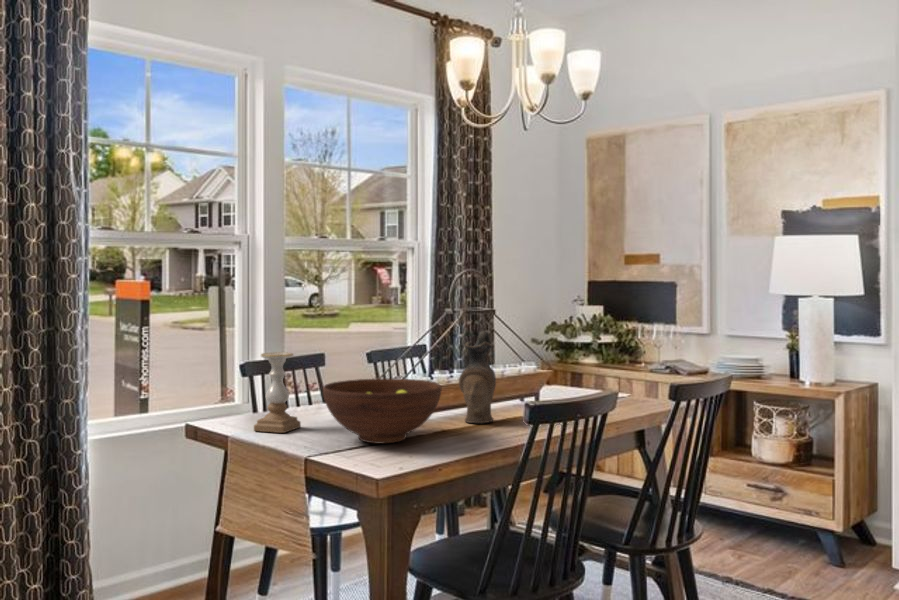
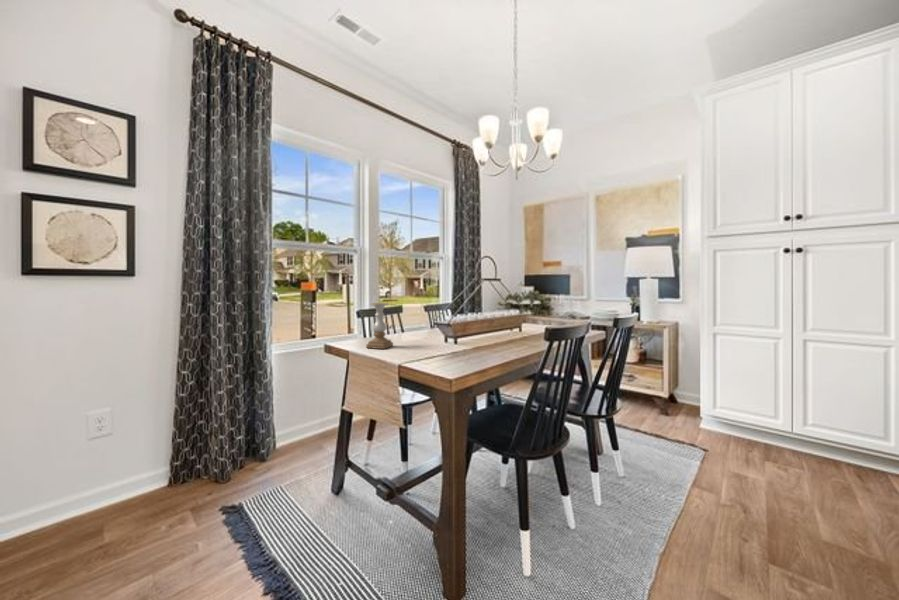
ceramic pitcher: present [459,331,496,423] -> none [482,291,503,343]
fruit bowl: present [323,379,441,444] -> none [408,317,478,354]

